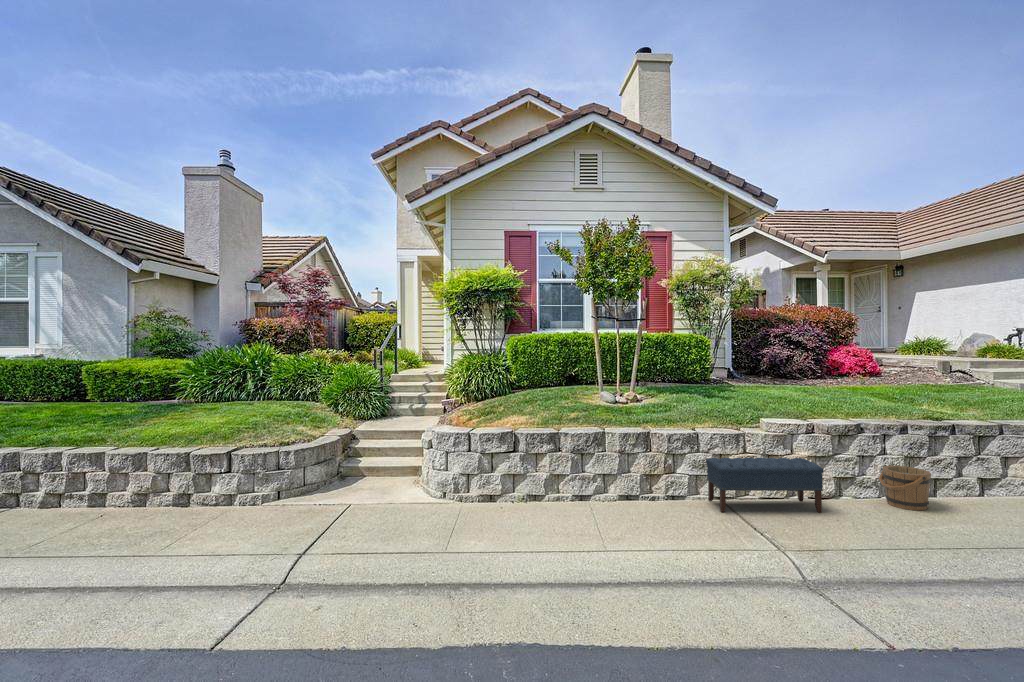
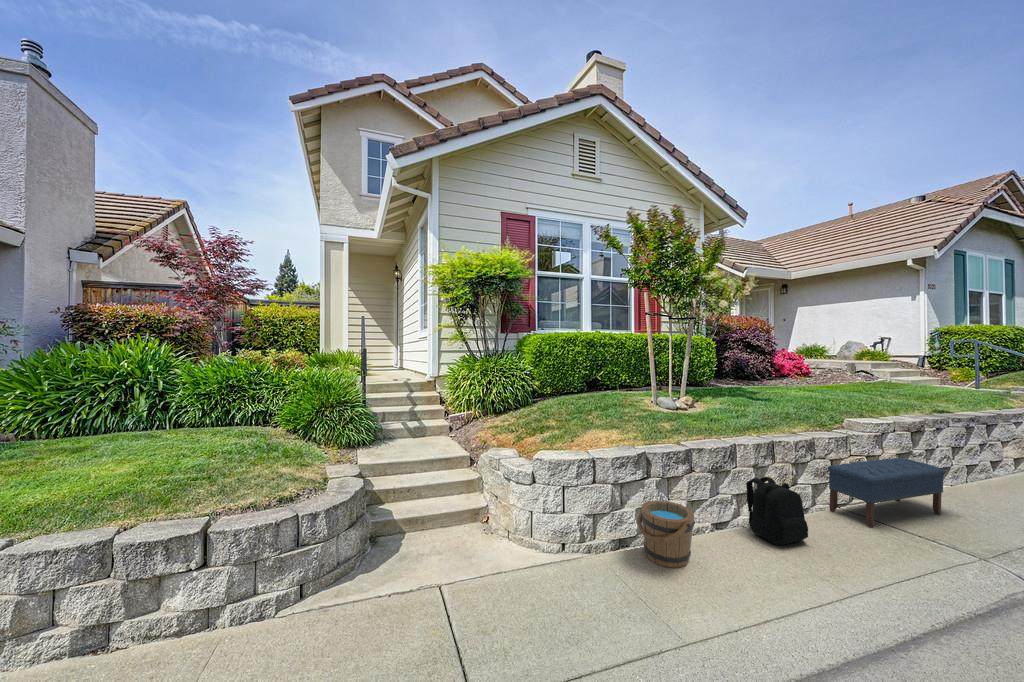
backpack: none [602,460,640,512] -> present [746,477,808,545]
bucket: present [879,465,931,510] -> present [637,501,694,568]

